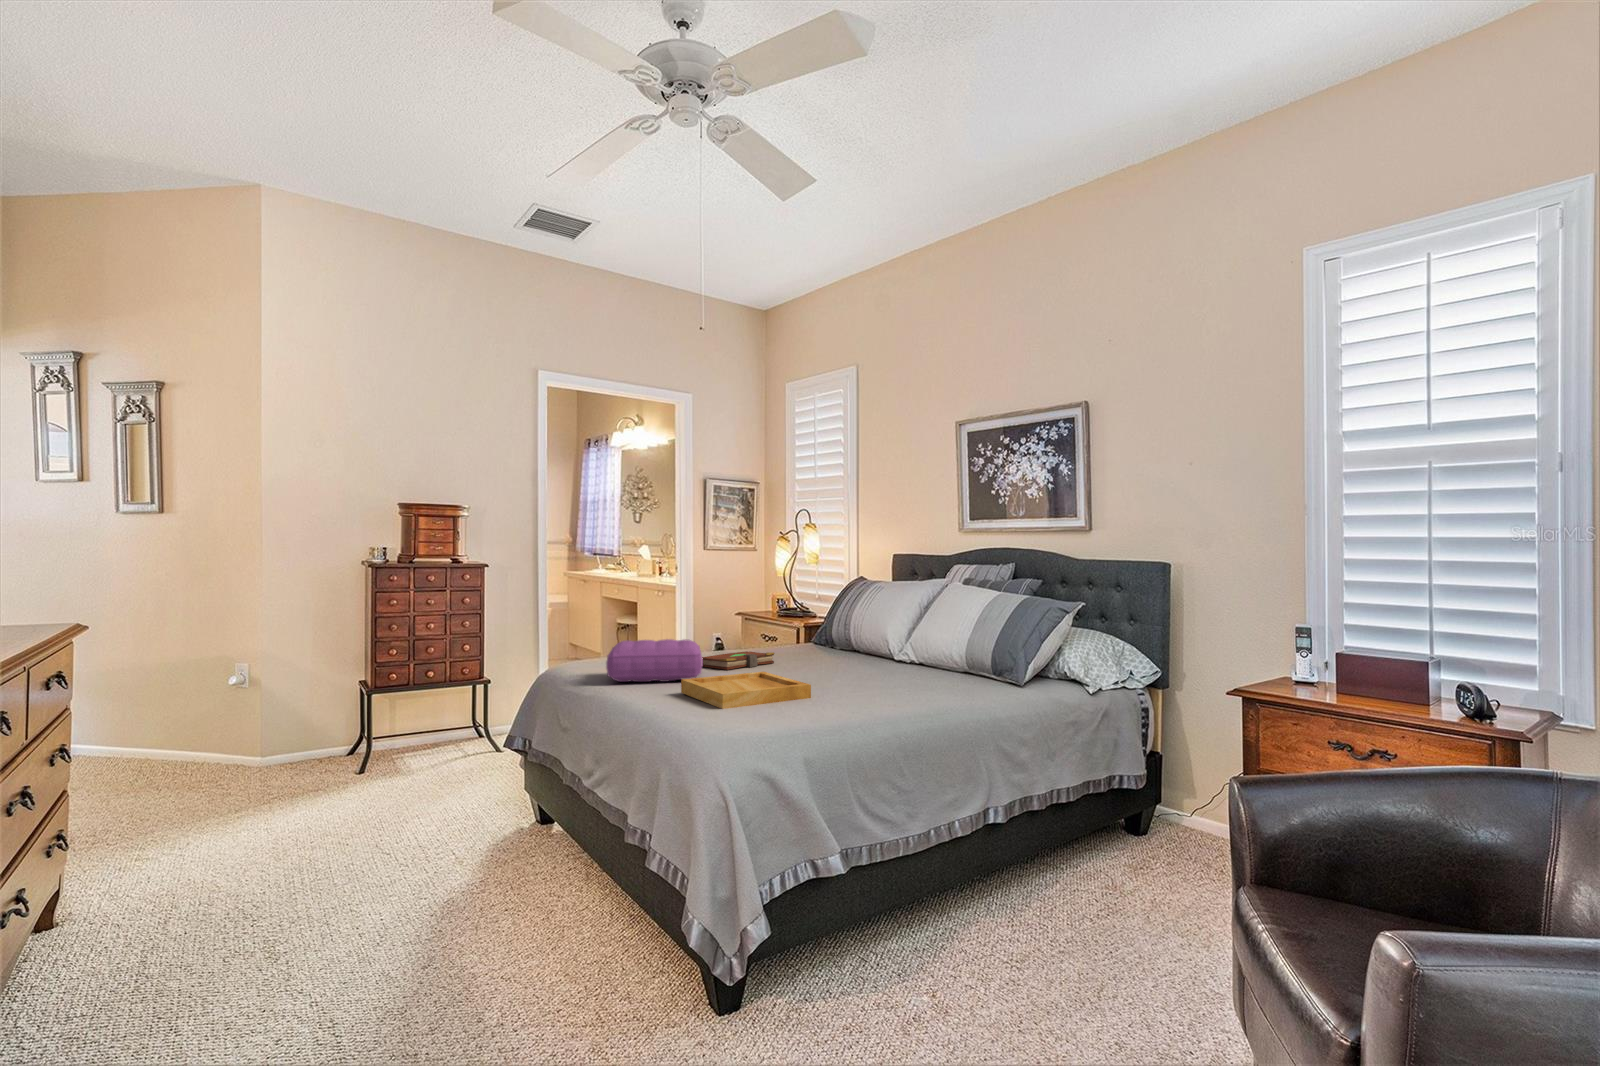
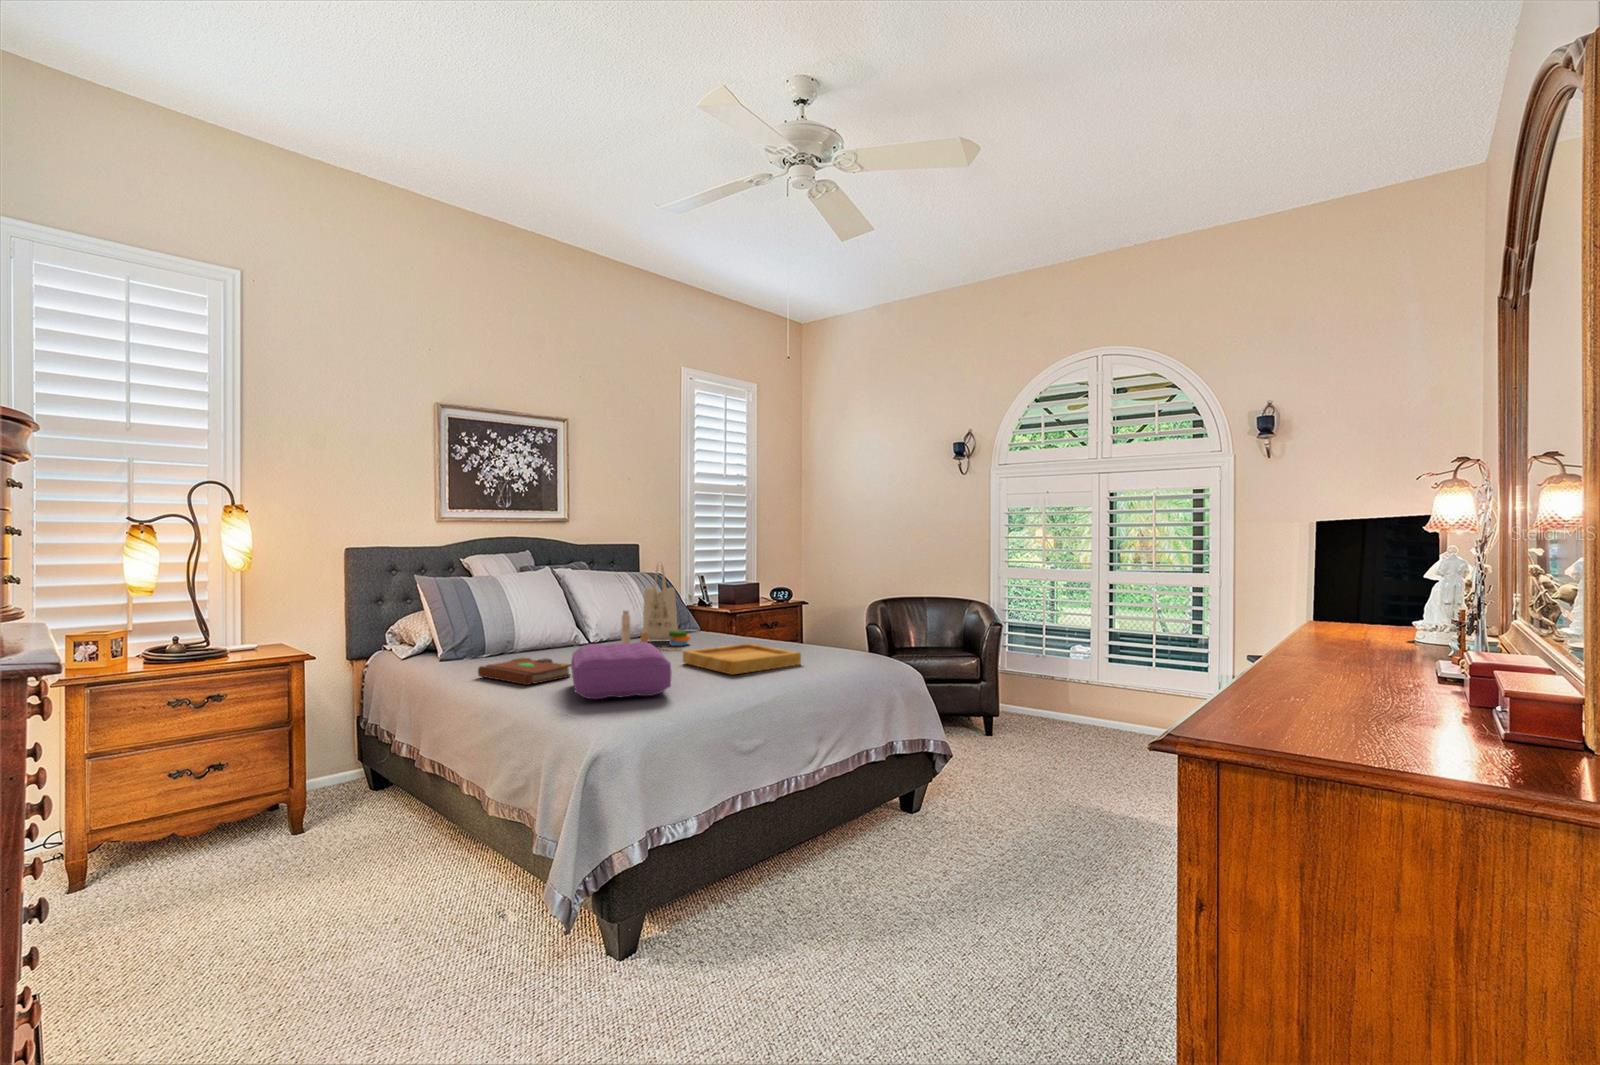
tote bag: none [846,581,929,684] -> present [621,564,690,650]

